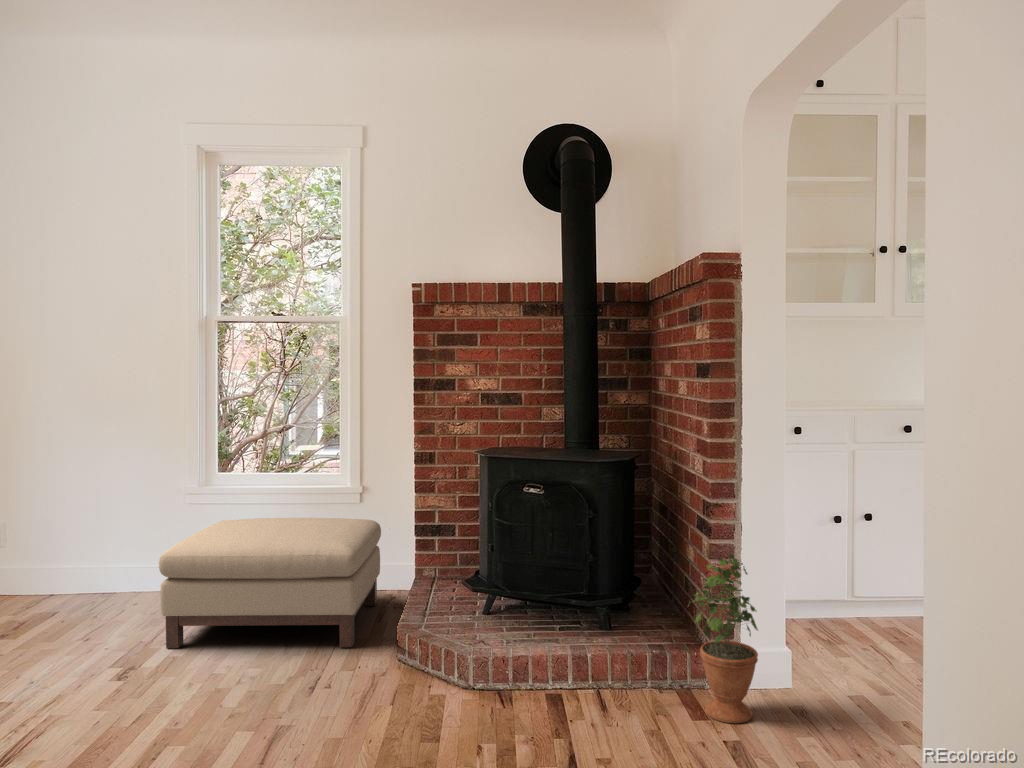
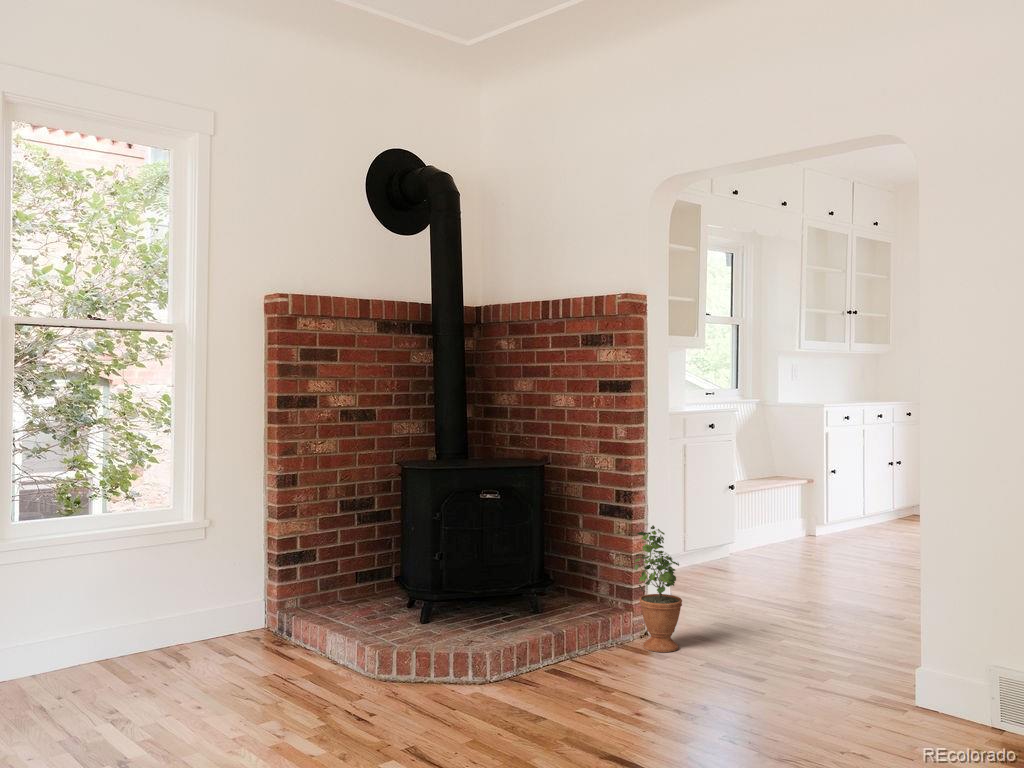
ottoman: present [159,518,381,648] -> none [57,552,319,724]

